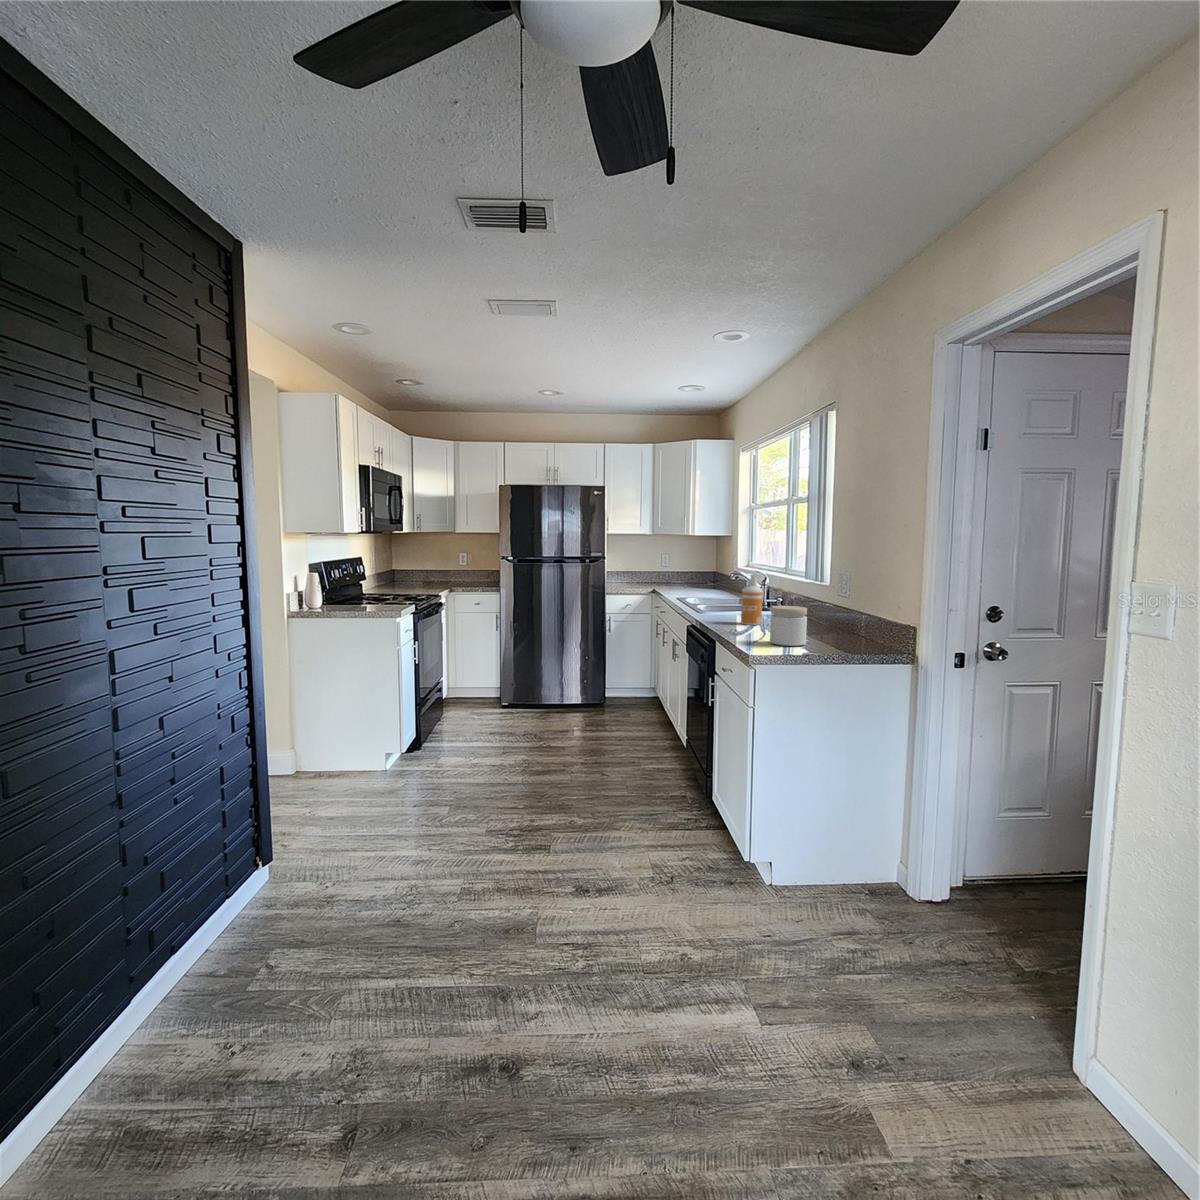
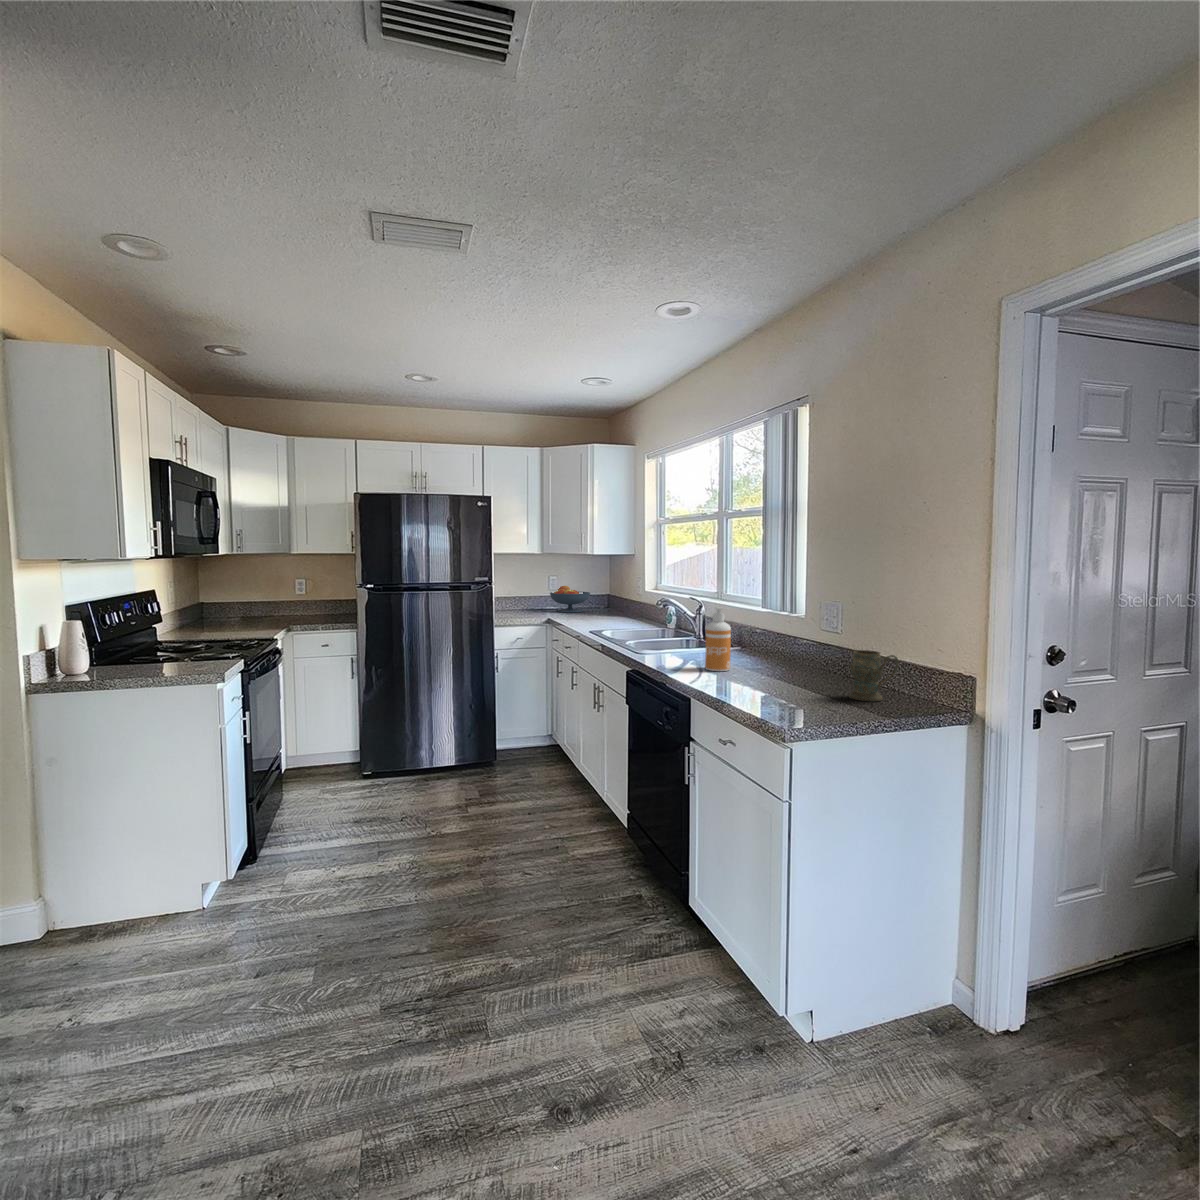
fruit bowl: none [660,563,696,586] -> present [550,586,590,613]
jar: present [770,606,807,646] -> none [780,653,828,708]
mug: none [832,607,868,646] -> present [849,650,898,701]

